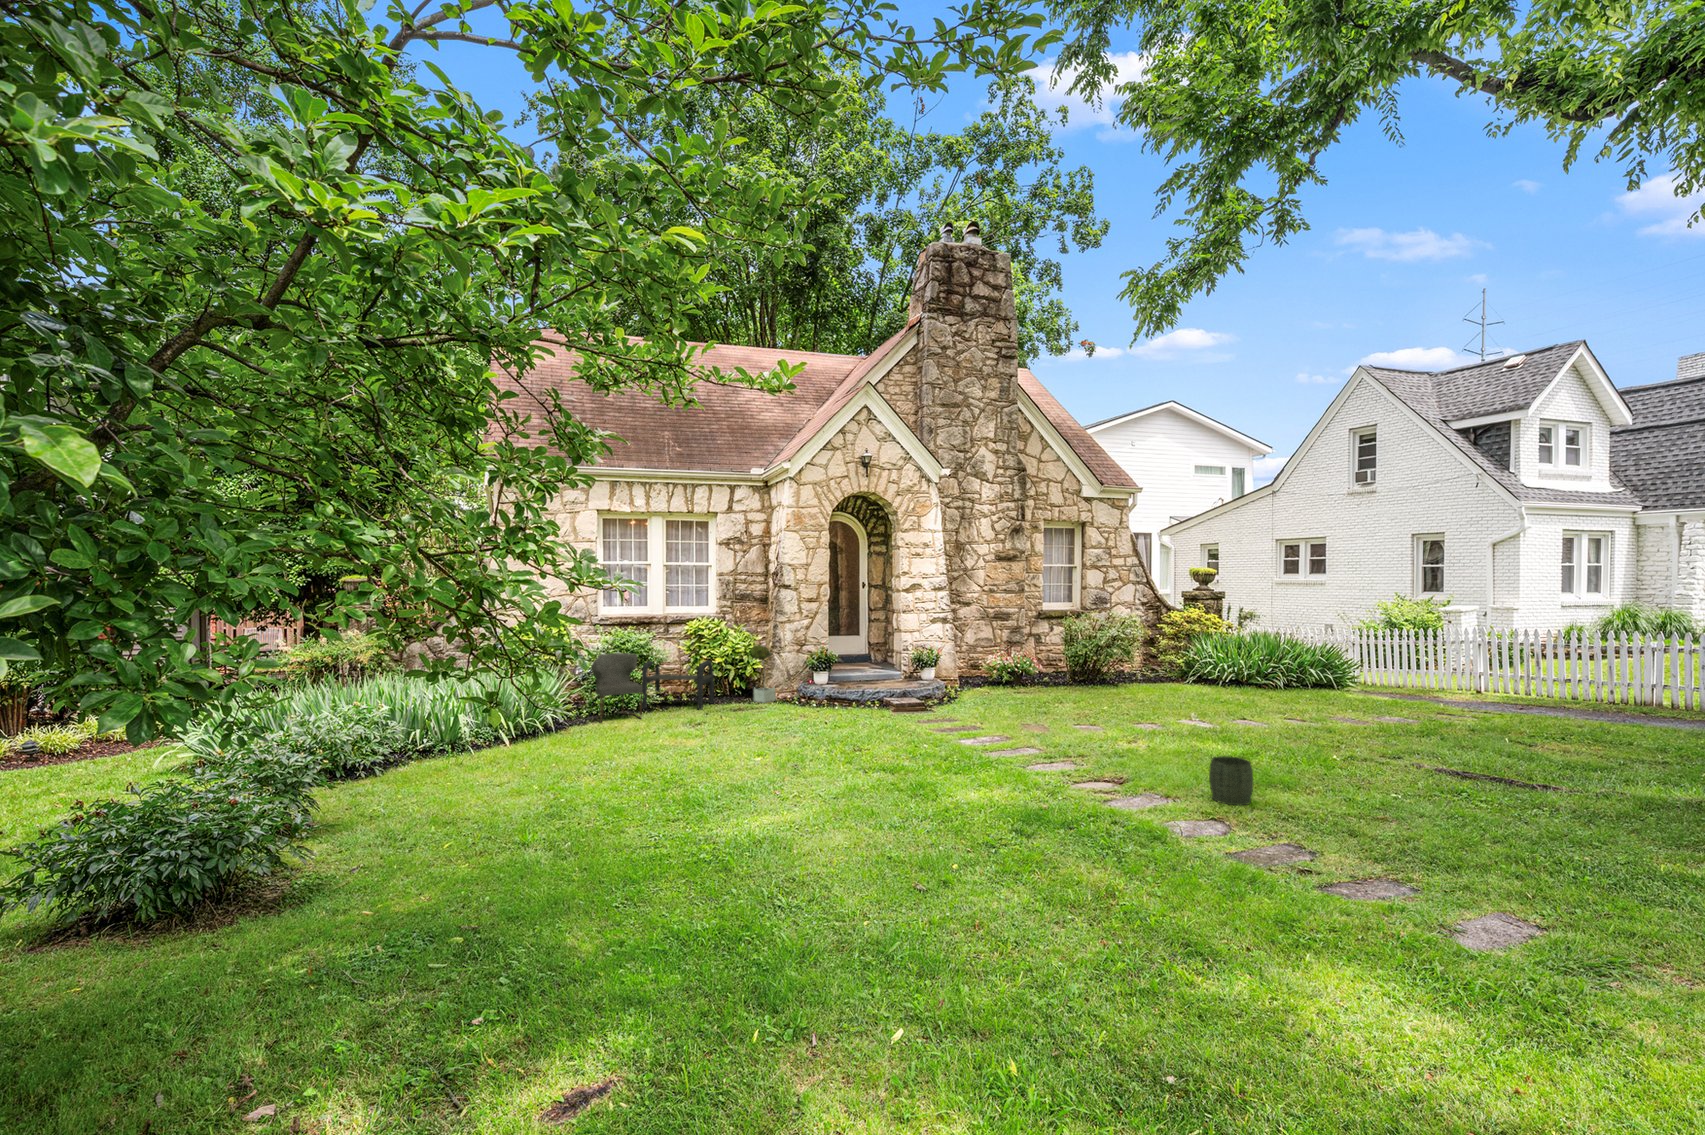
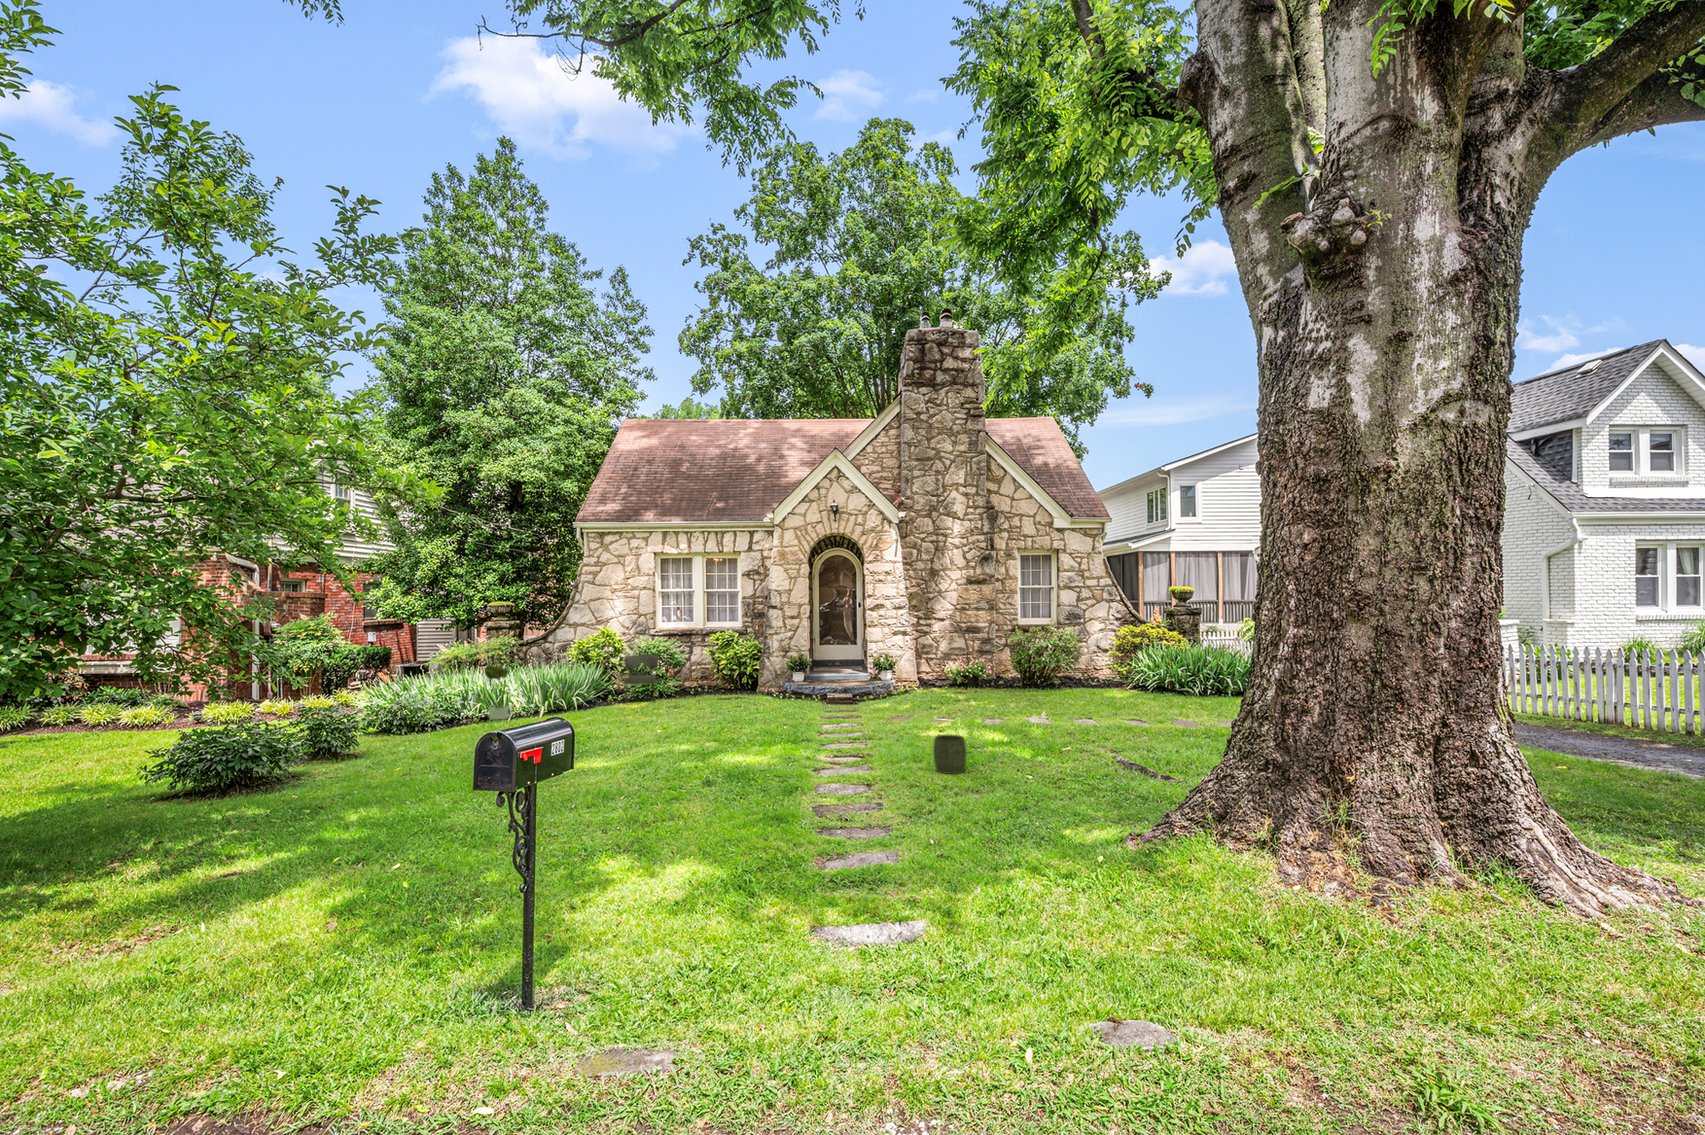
potted tree: present [751,644,776,703] -> present [485,665,511,720]
bench: present [641,660,714,710] -> none [668,661,723,698]

